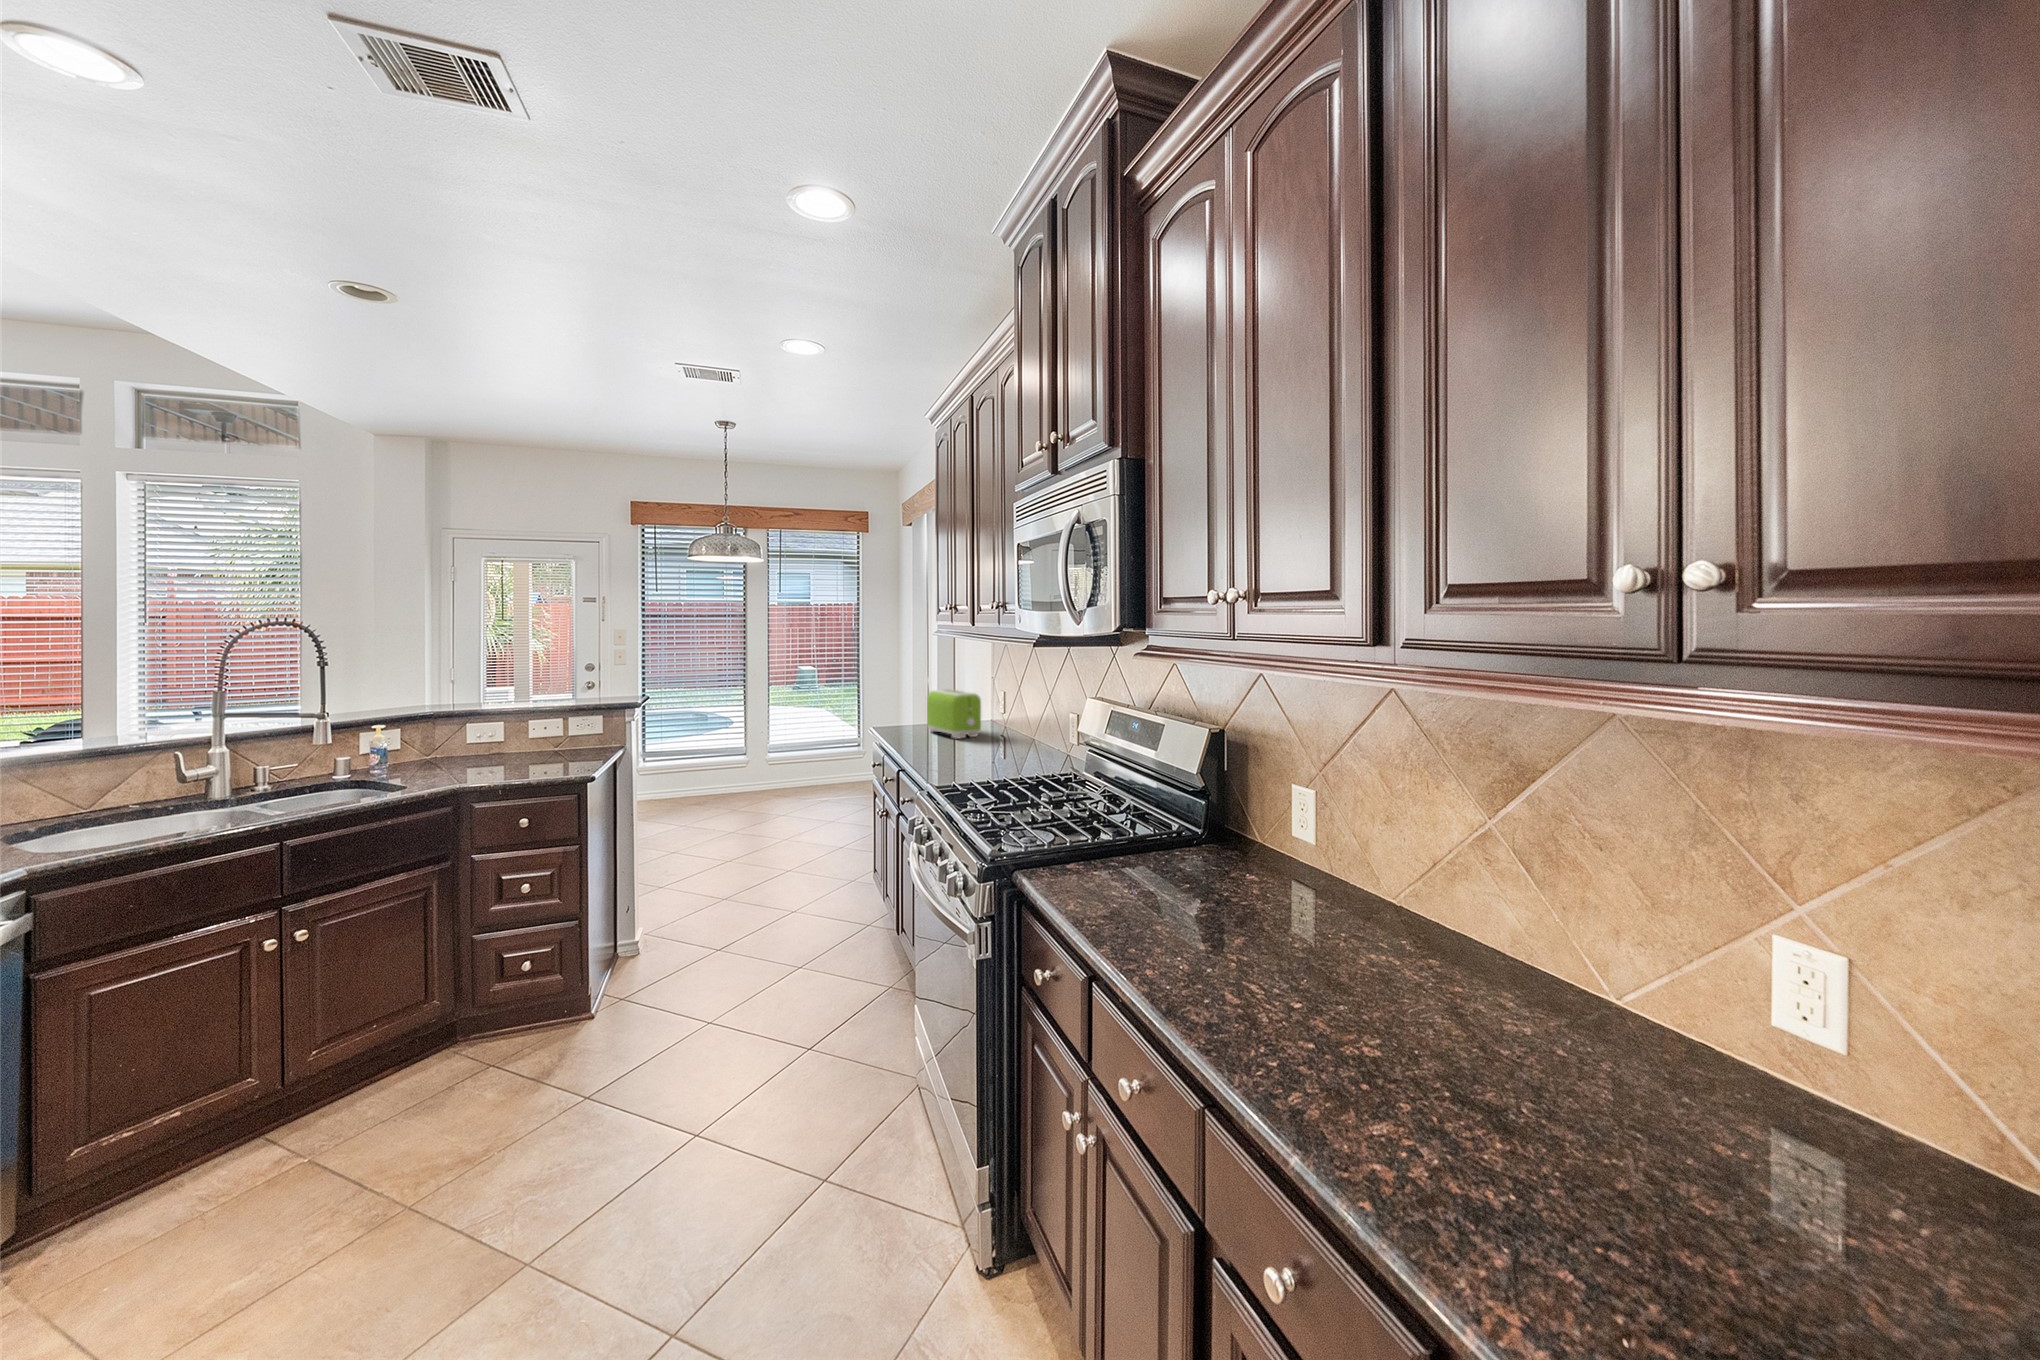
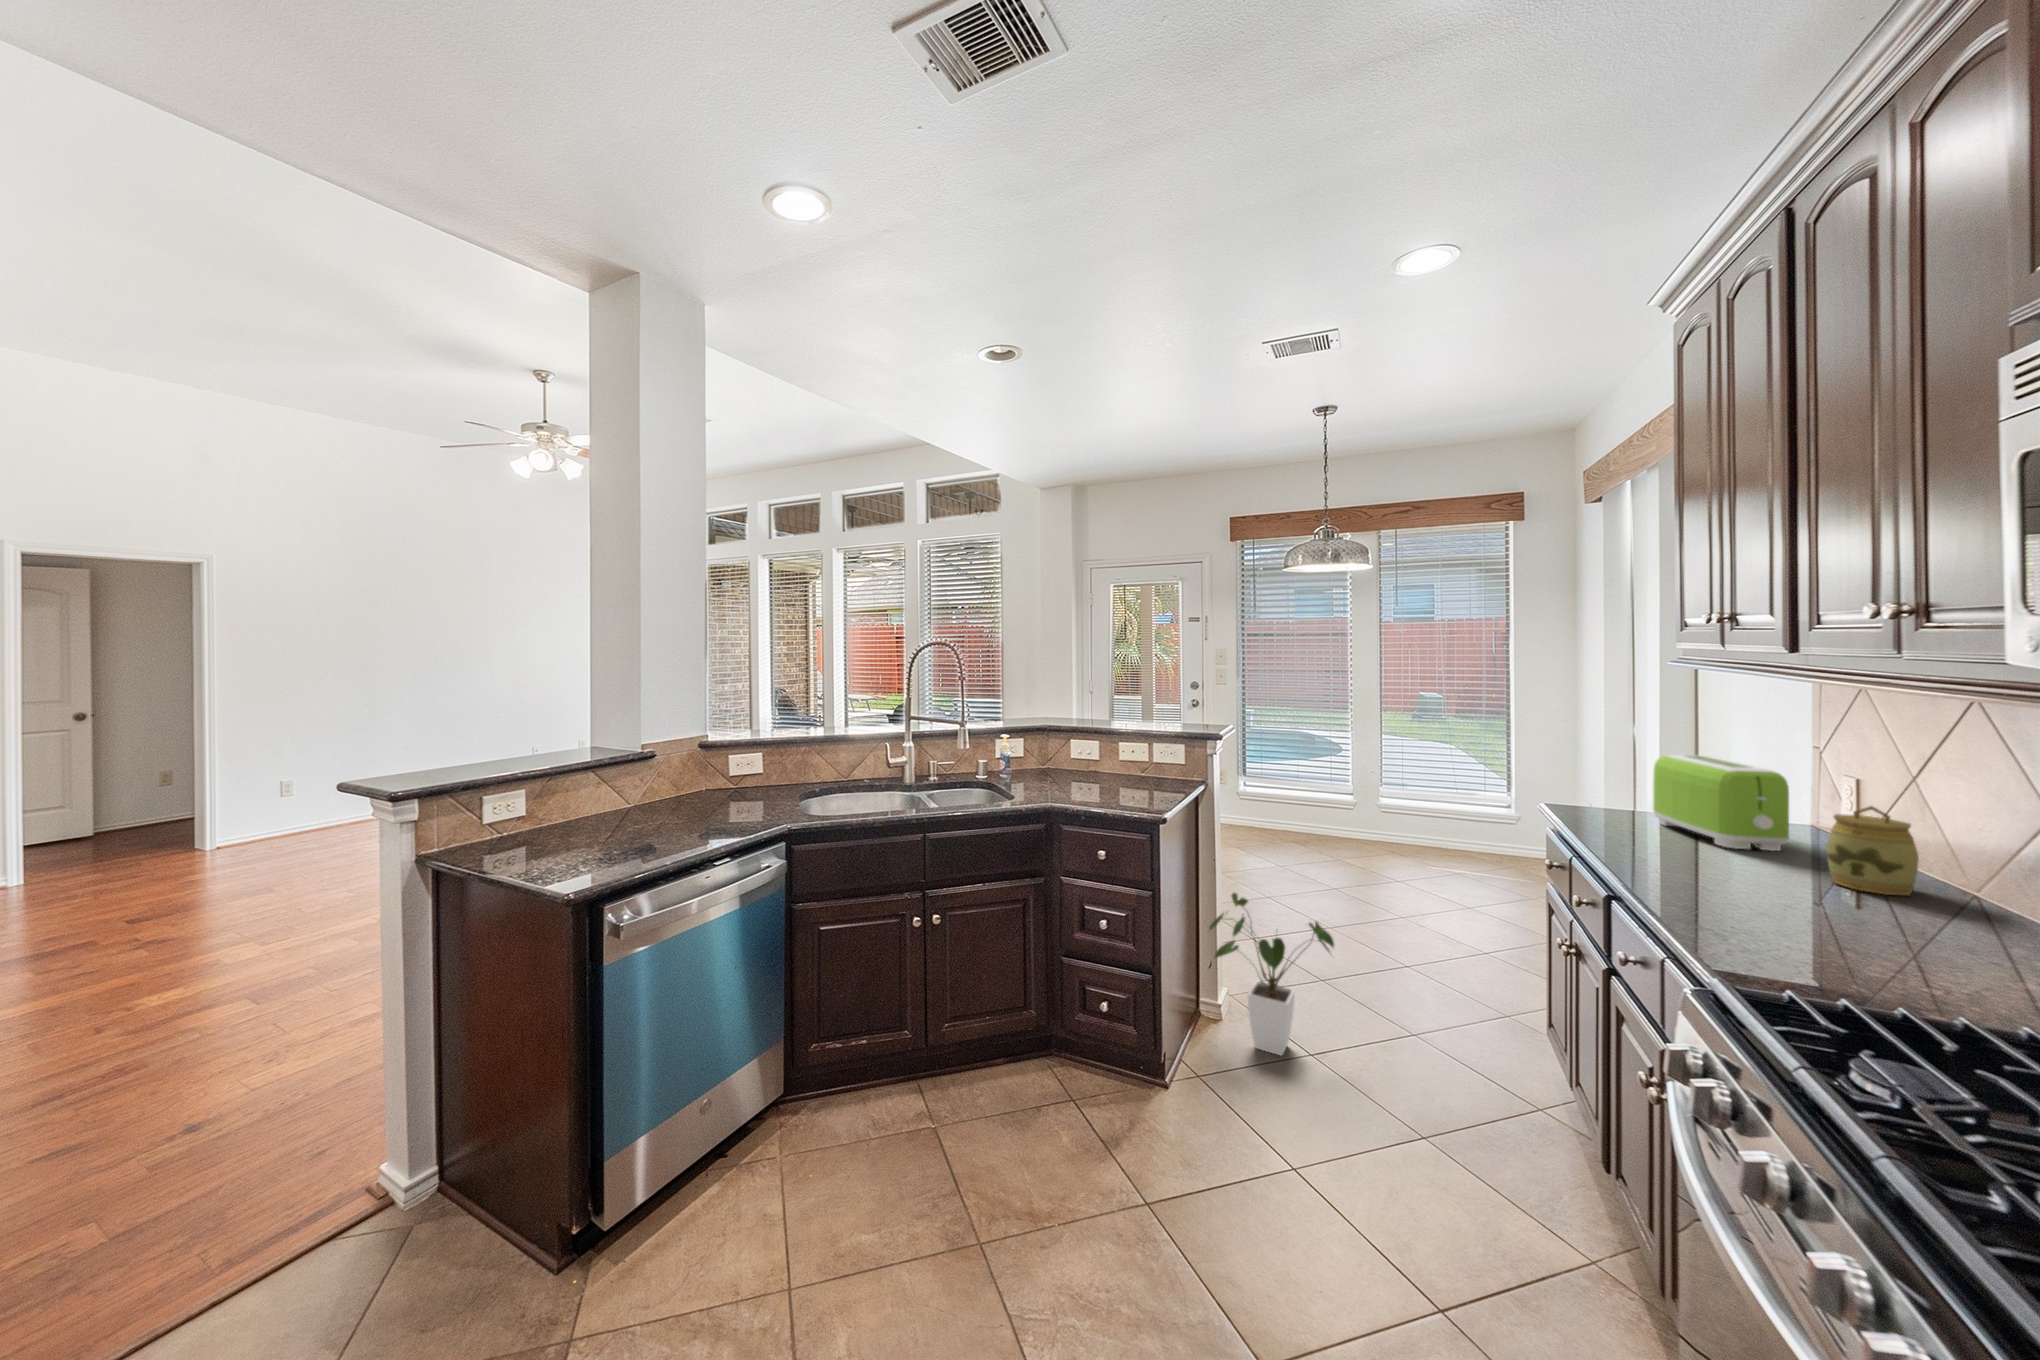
jar: none [991,705,1021,748] -> present [1826,806,1919,895]
house plant: none [628,839,738,960] -> present [1209,893,1334,1055]

